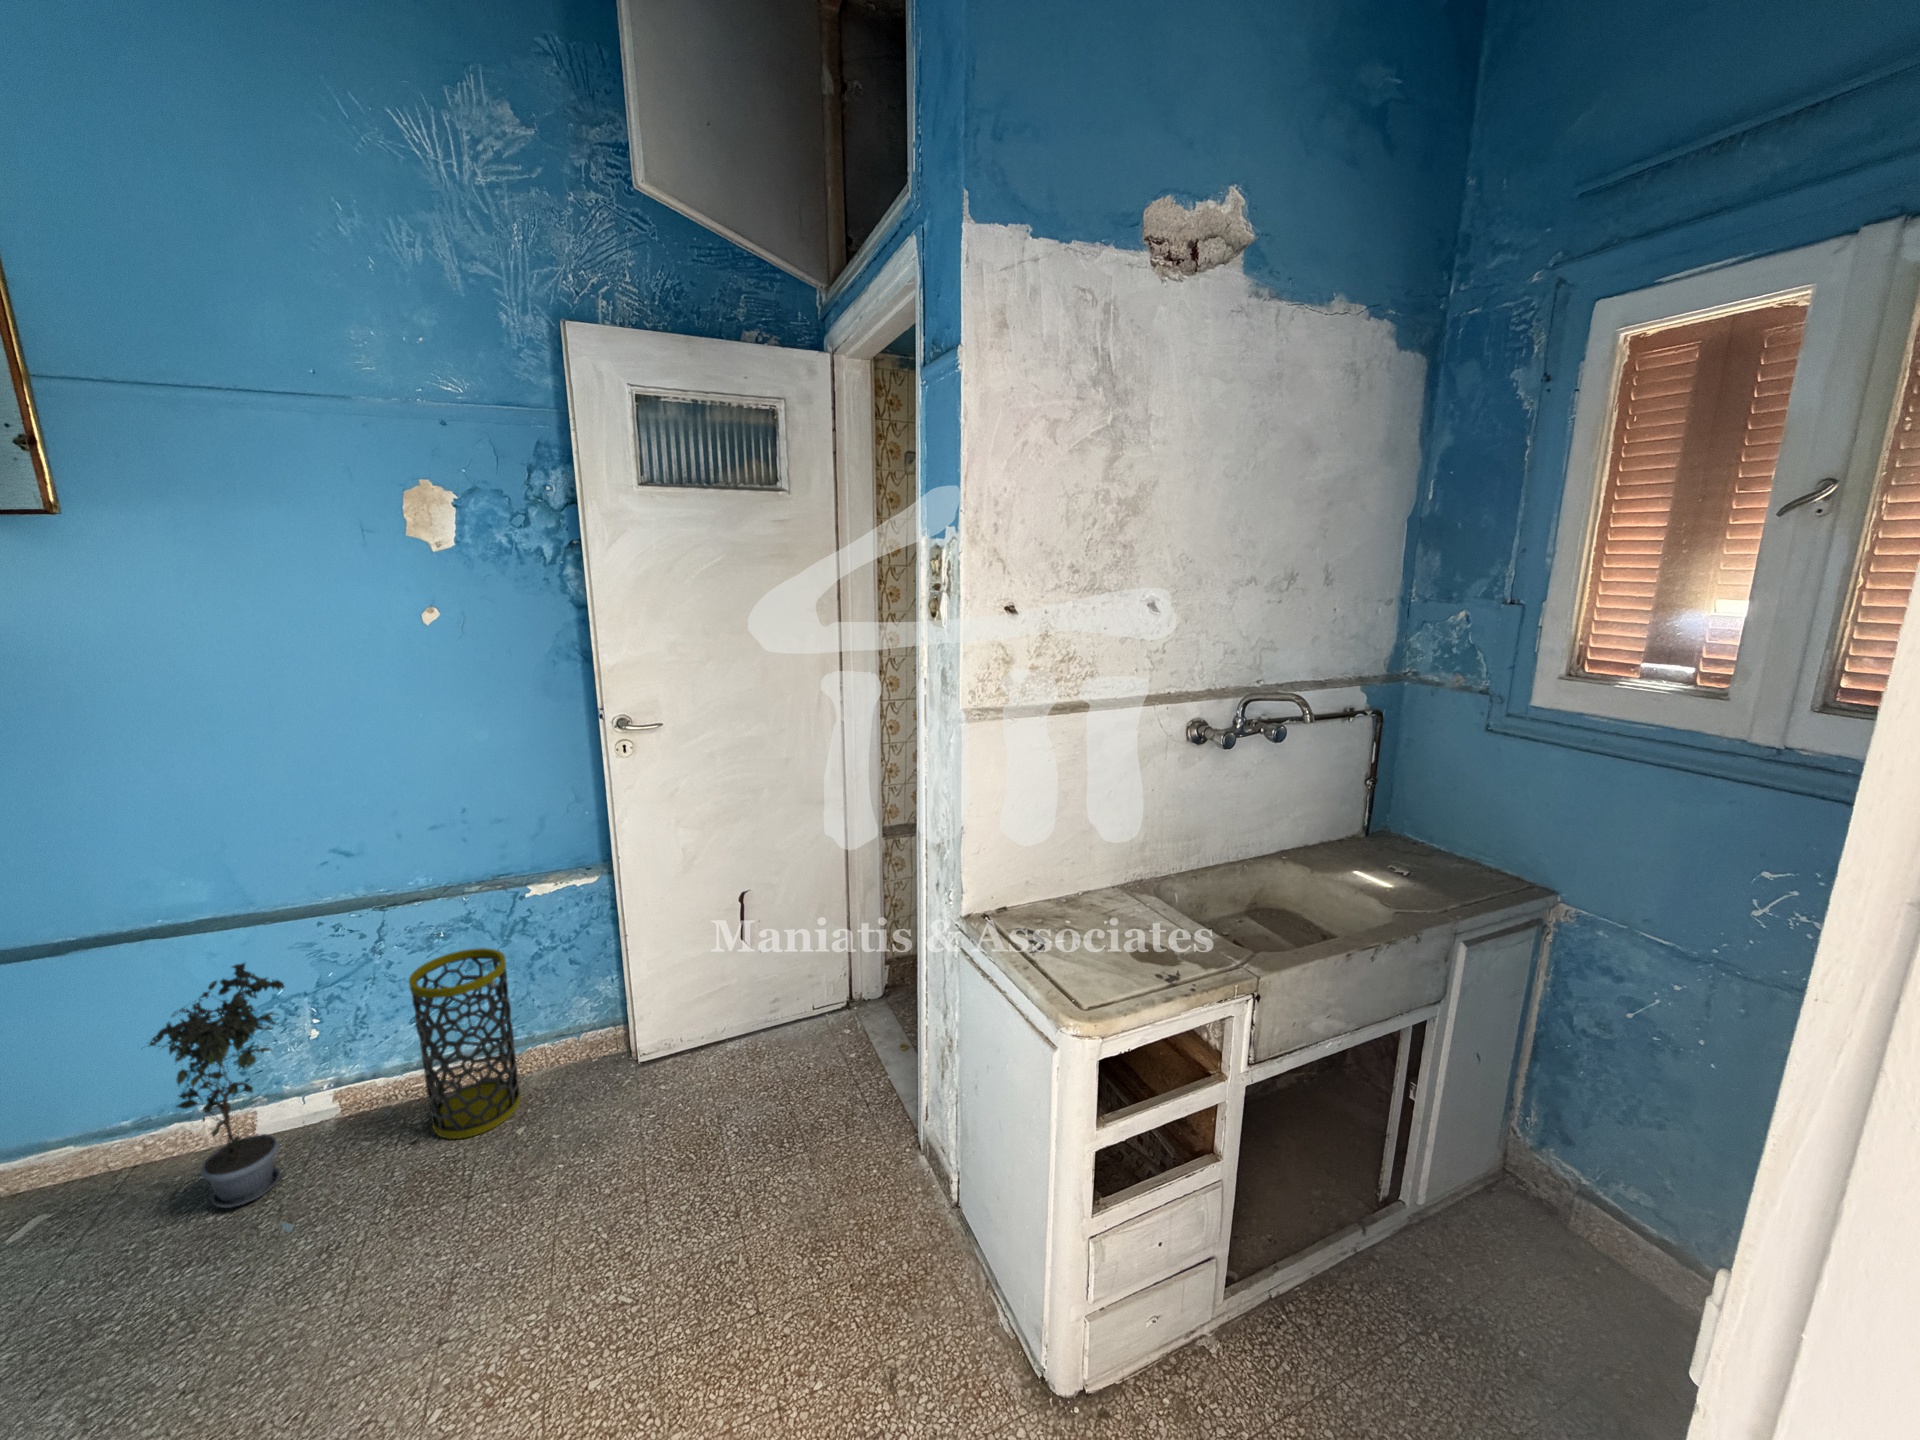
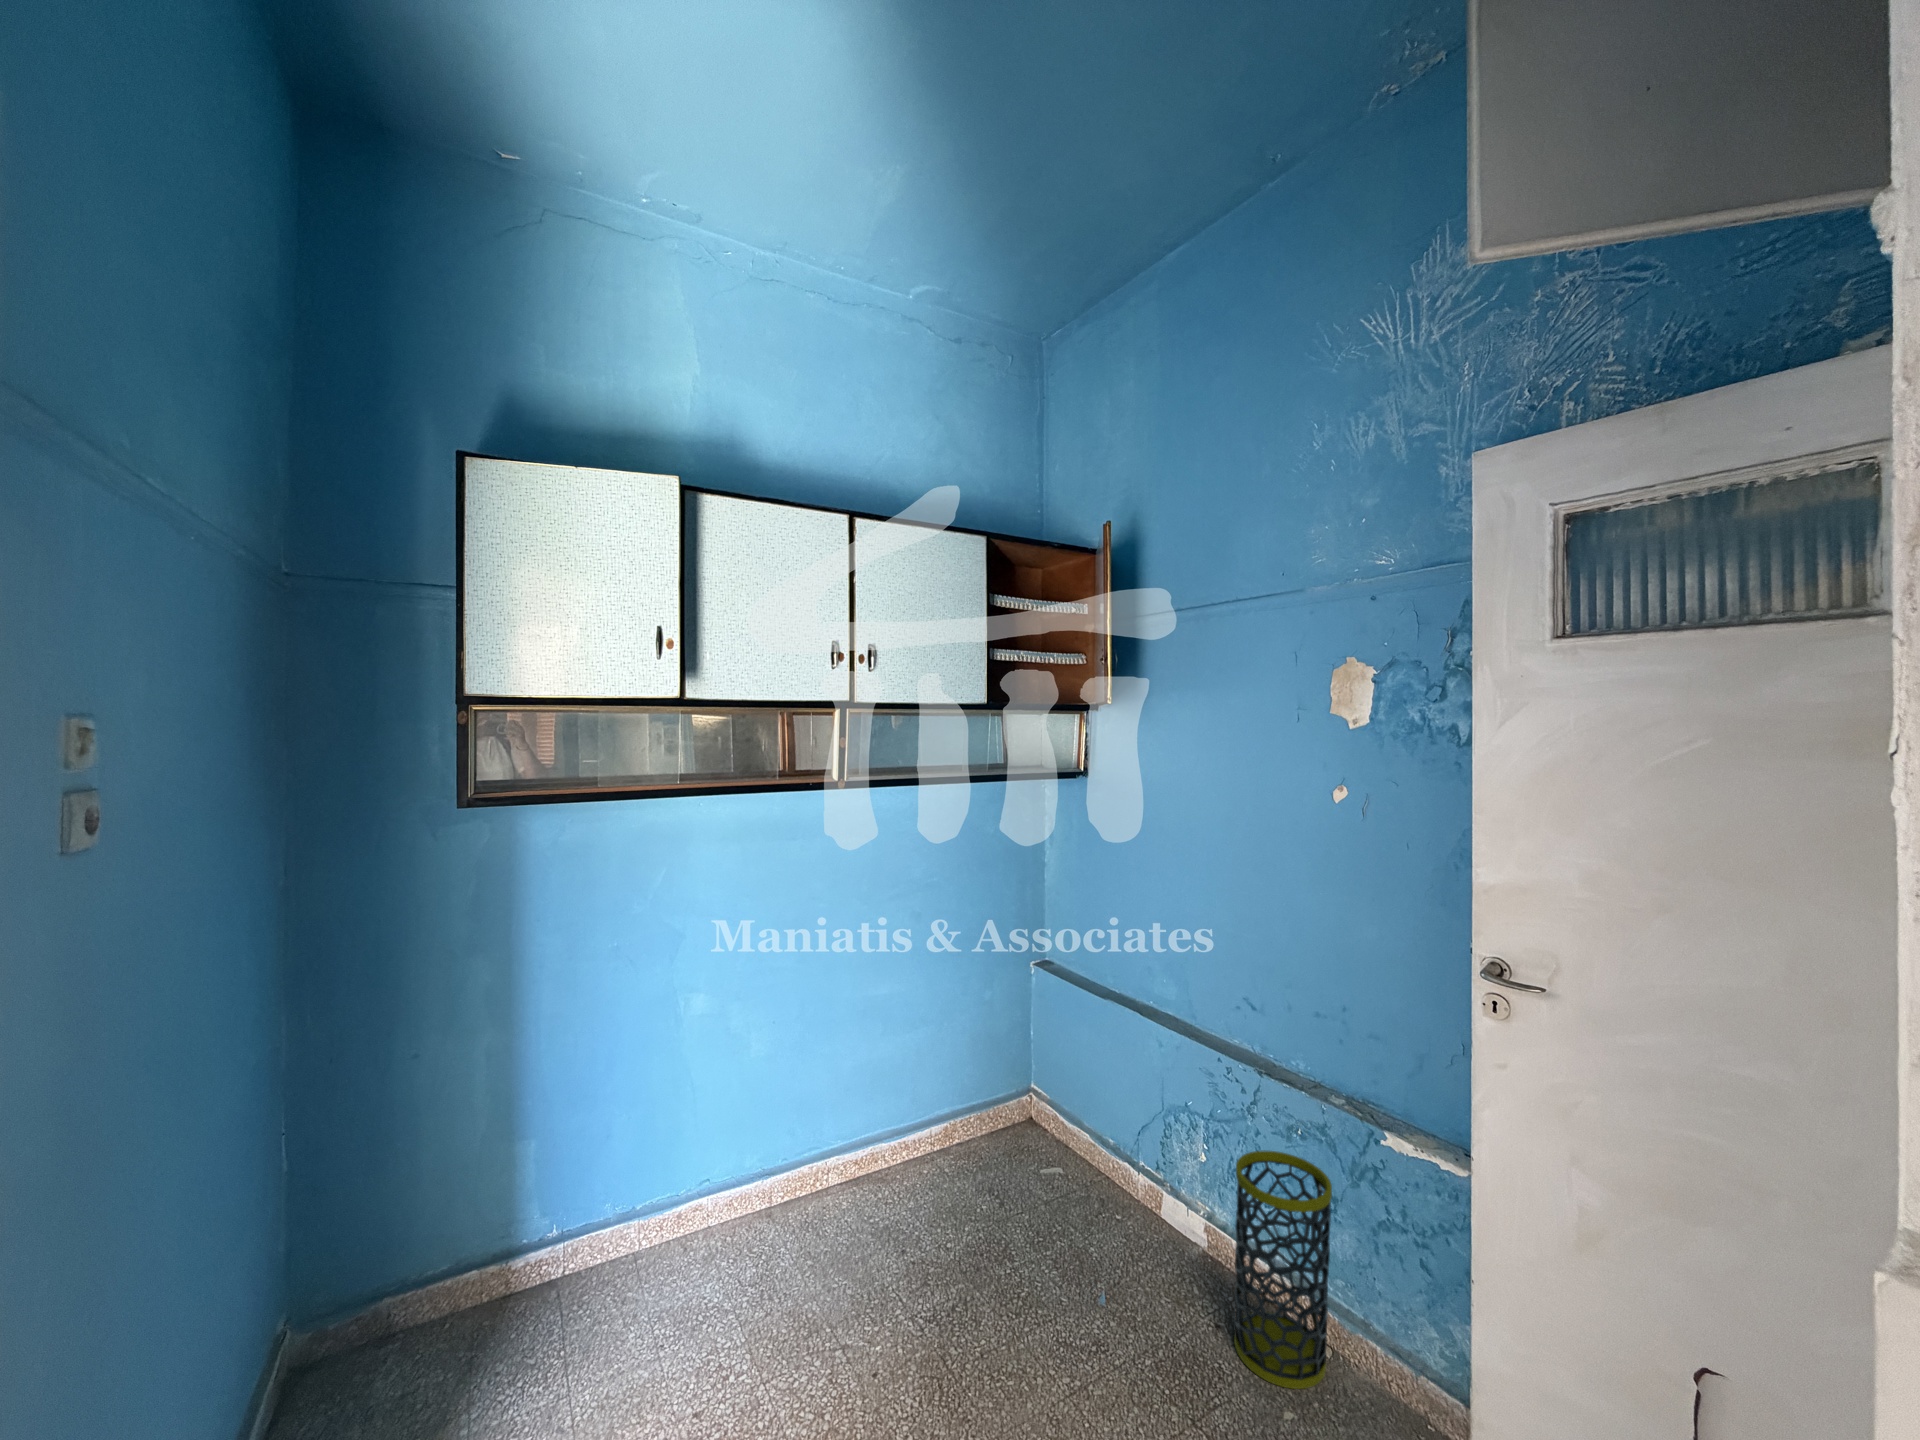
potted plant: present [150,963,284,1208] -> none [1076,1058,1171,1263]

